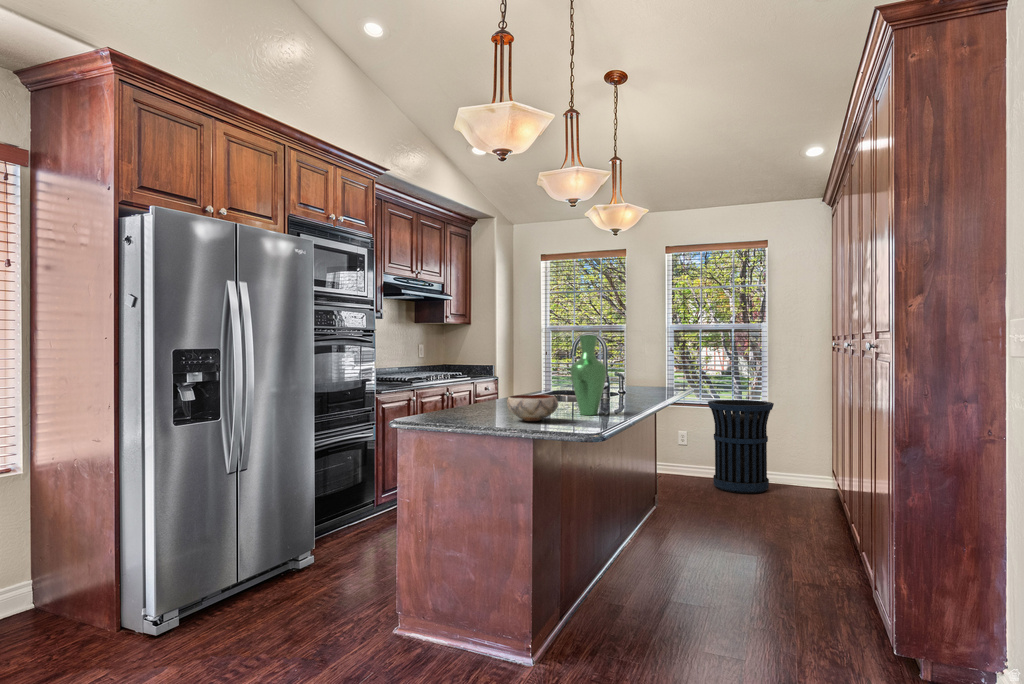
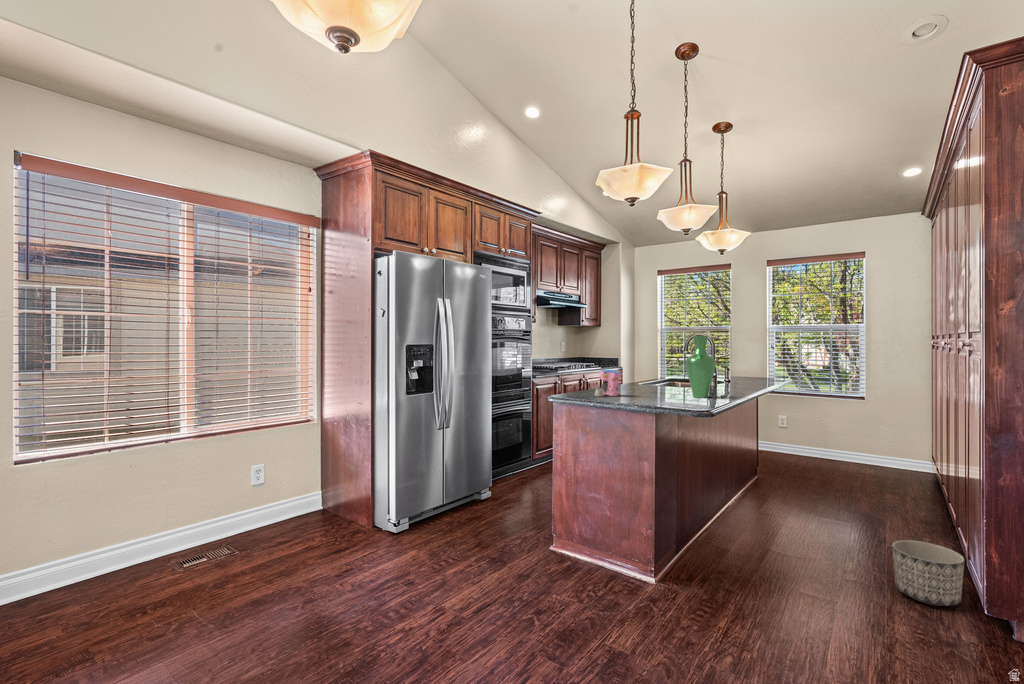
coffee maker: none [454,381,487,418] -> present [595,370,620,397]
bowl: present [507,395,558,421] -> none [636,381,676,401]
trash can: present [708,400,774,494] -> none [808,390,872,471]
planter: none [805,577,878,653] -> present [892,540,964,606]

